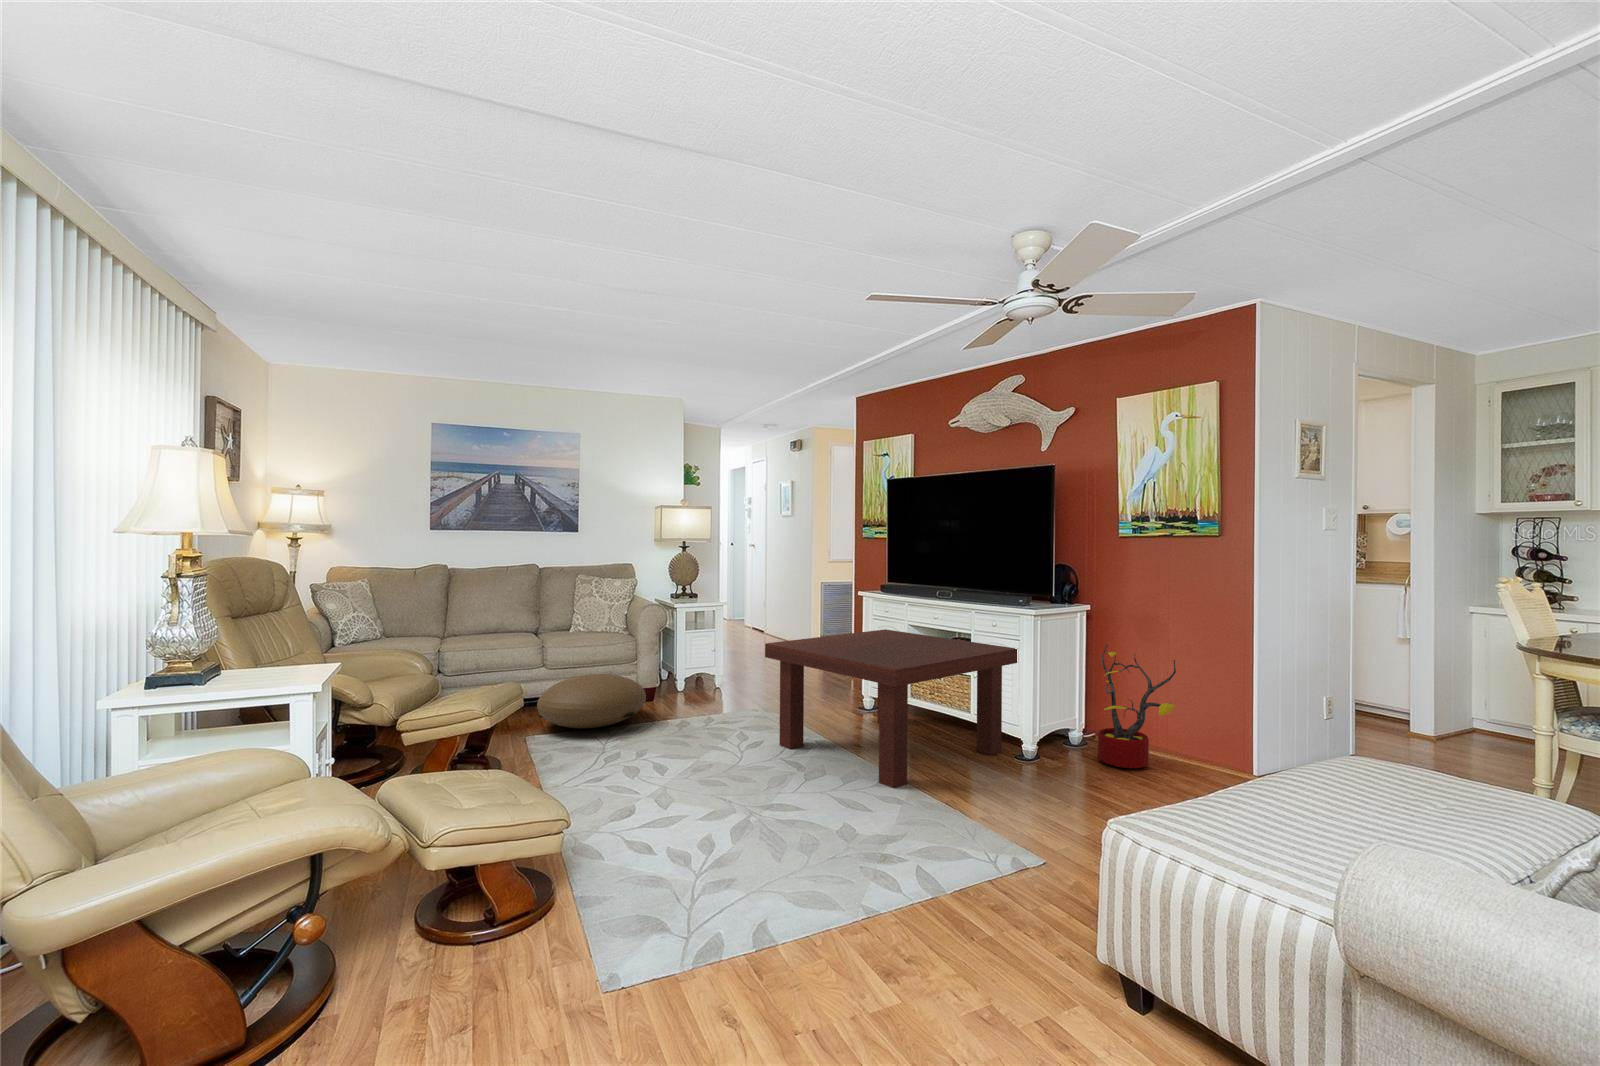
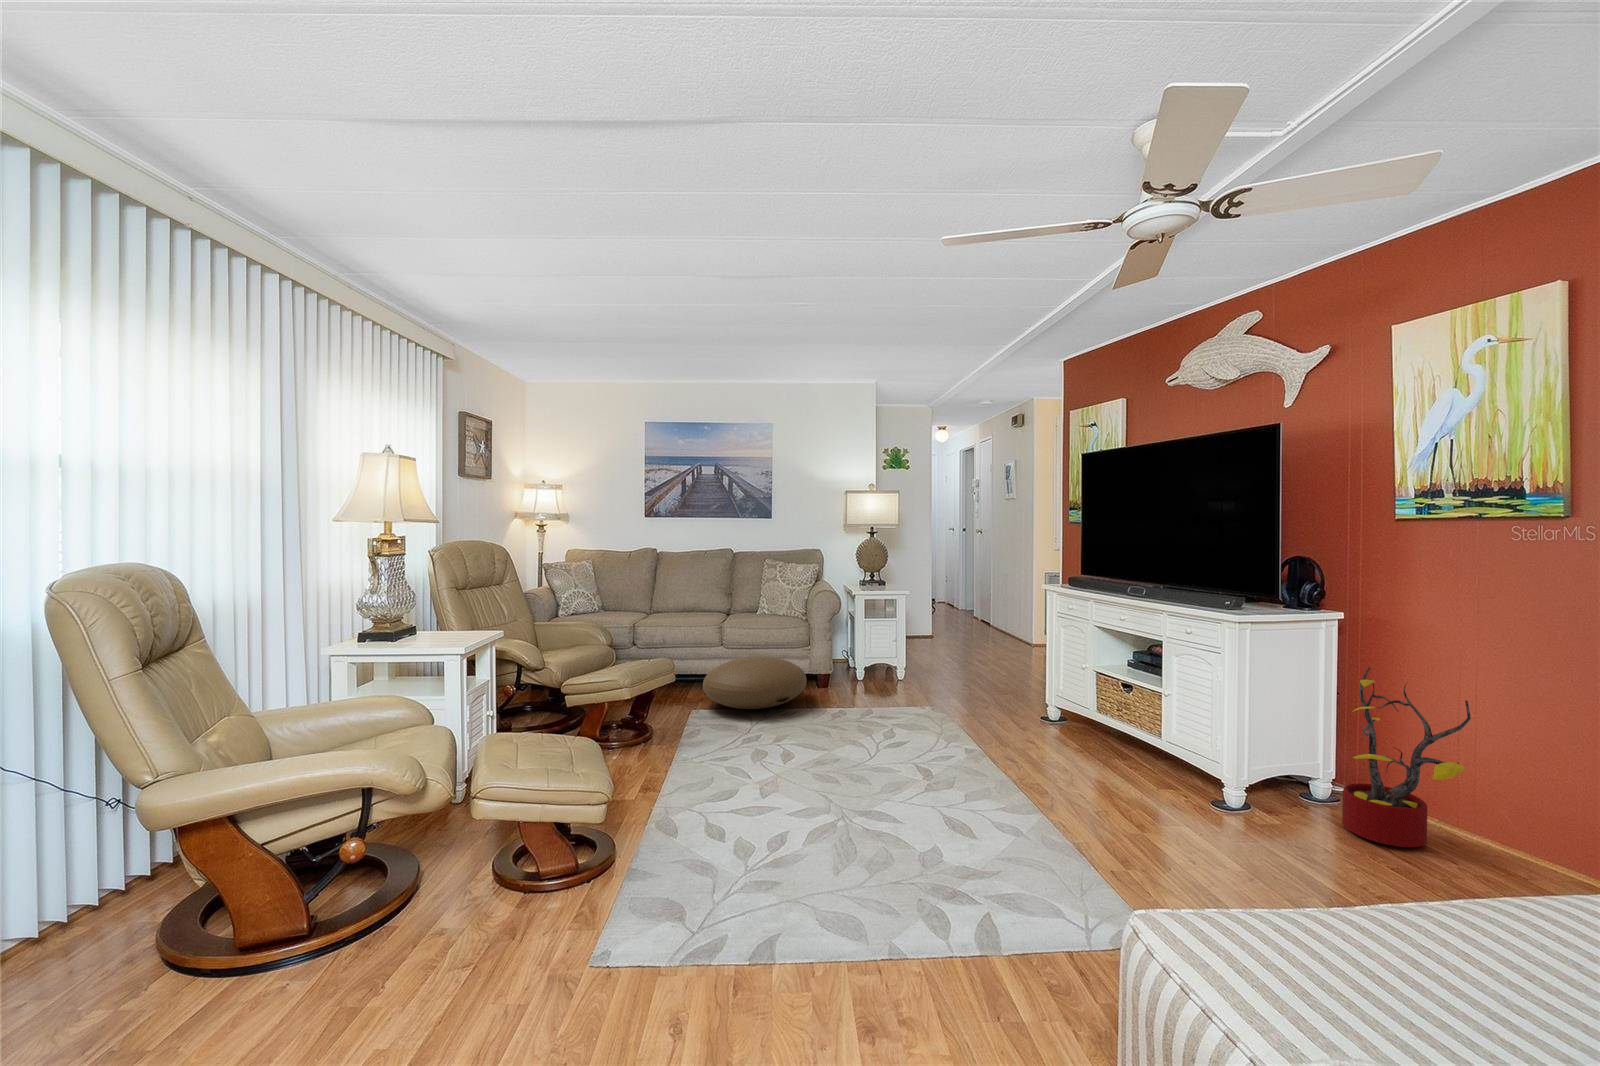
coffee table: present [765,629,1017,788] -> none [907,629,1222,821]

